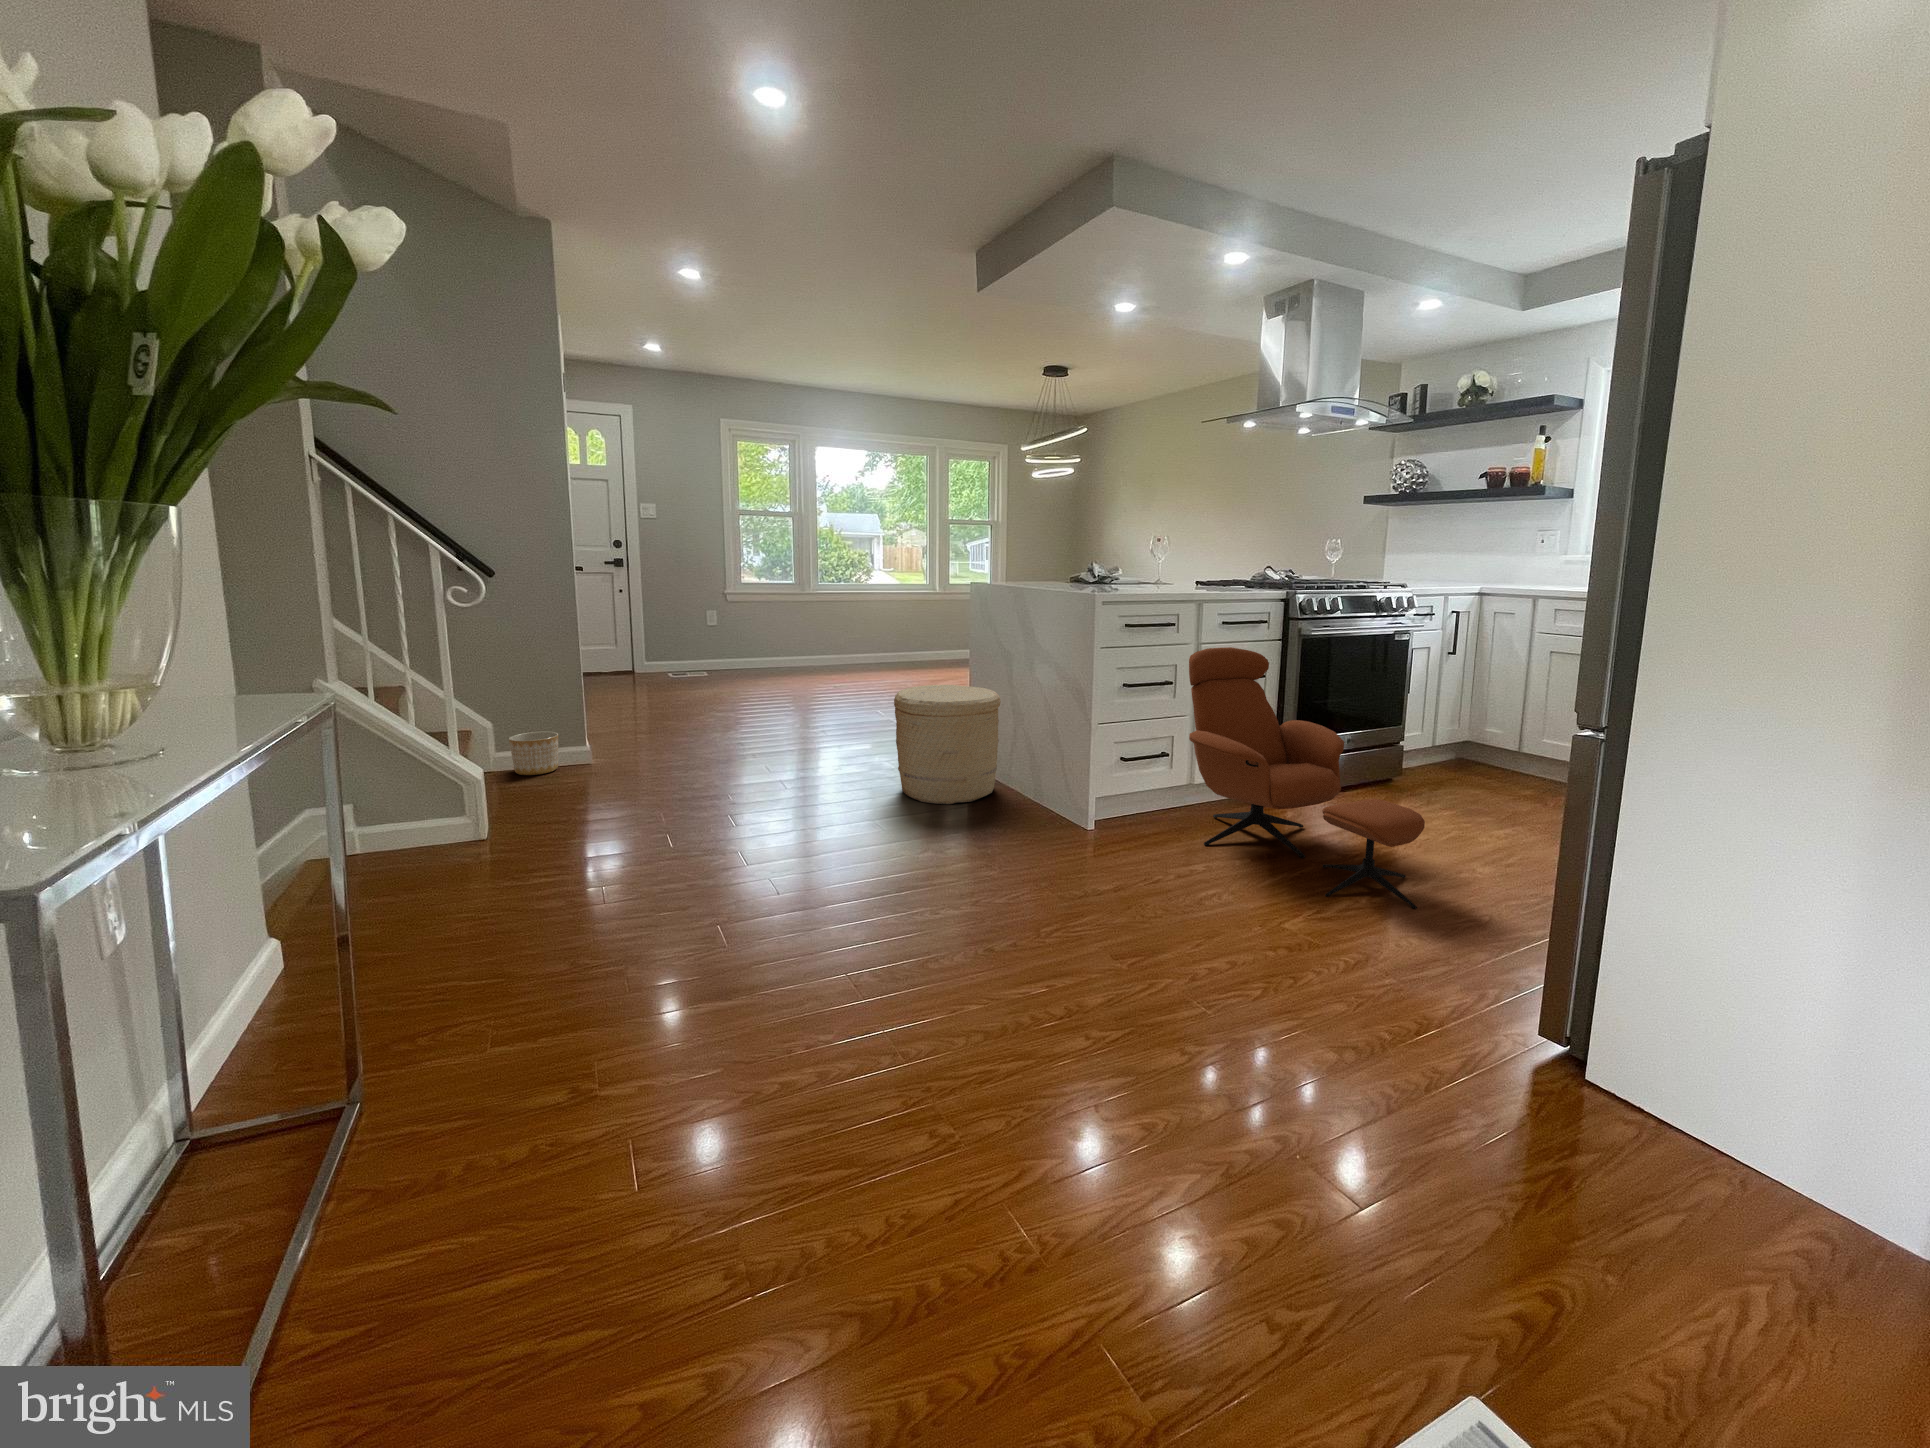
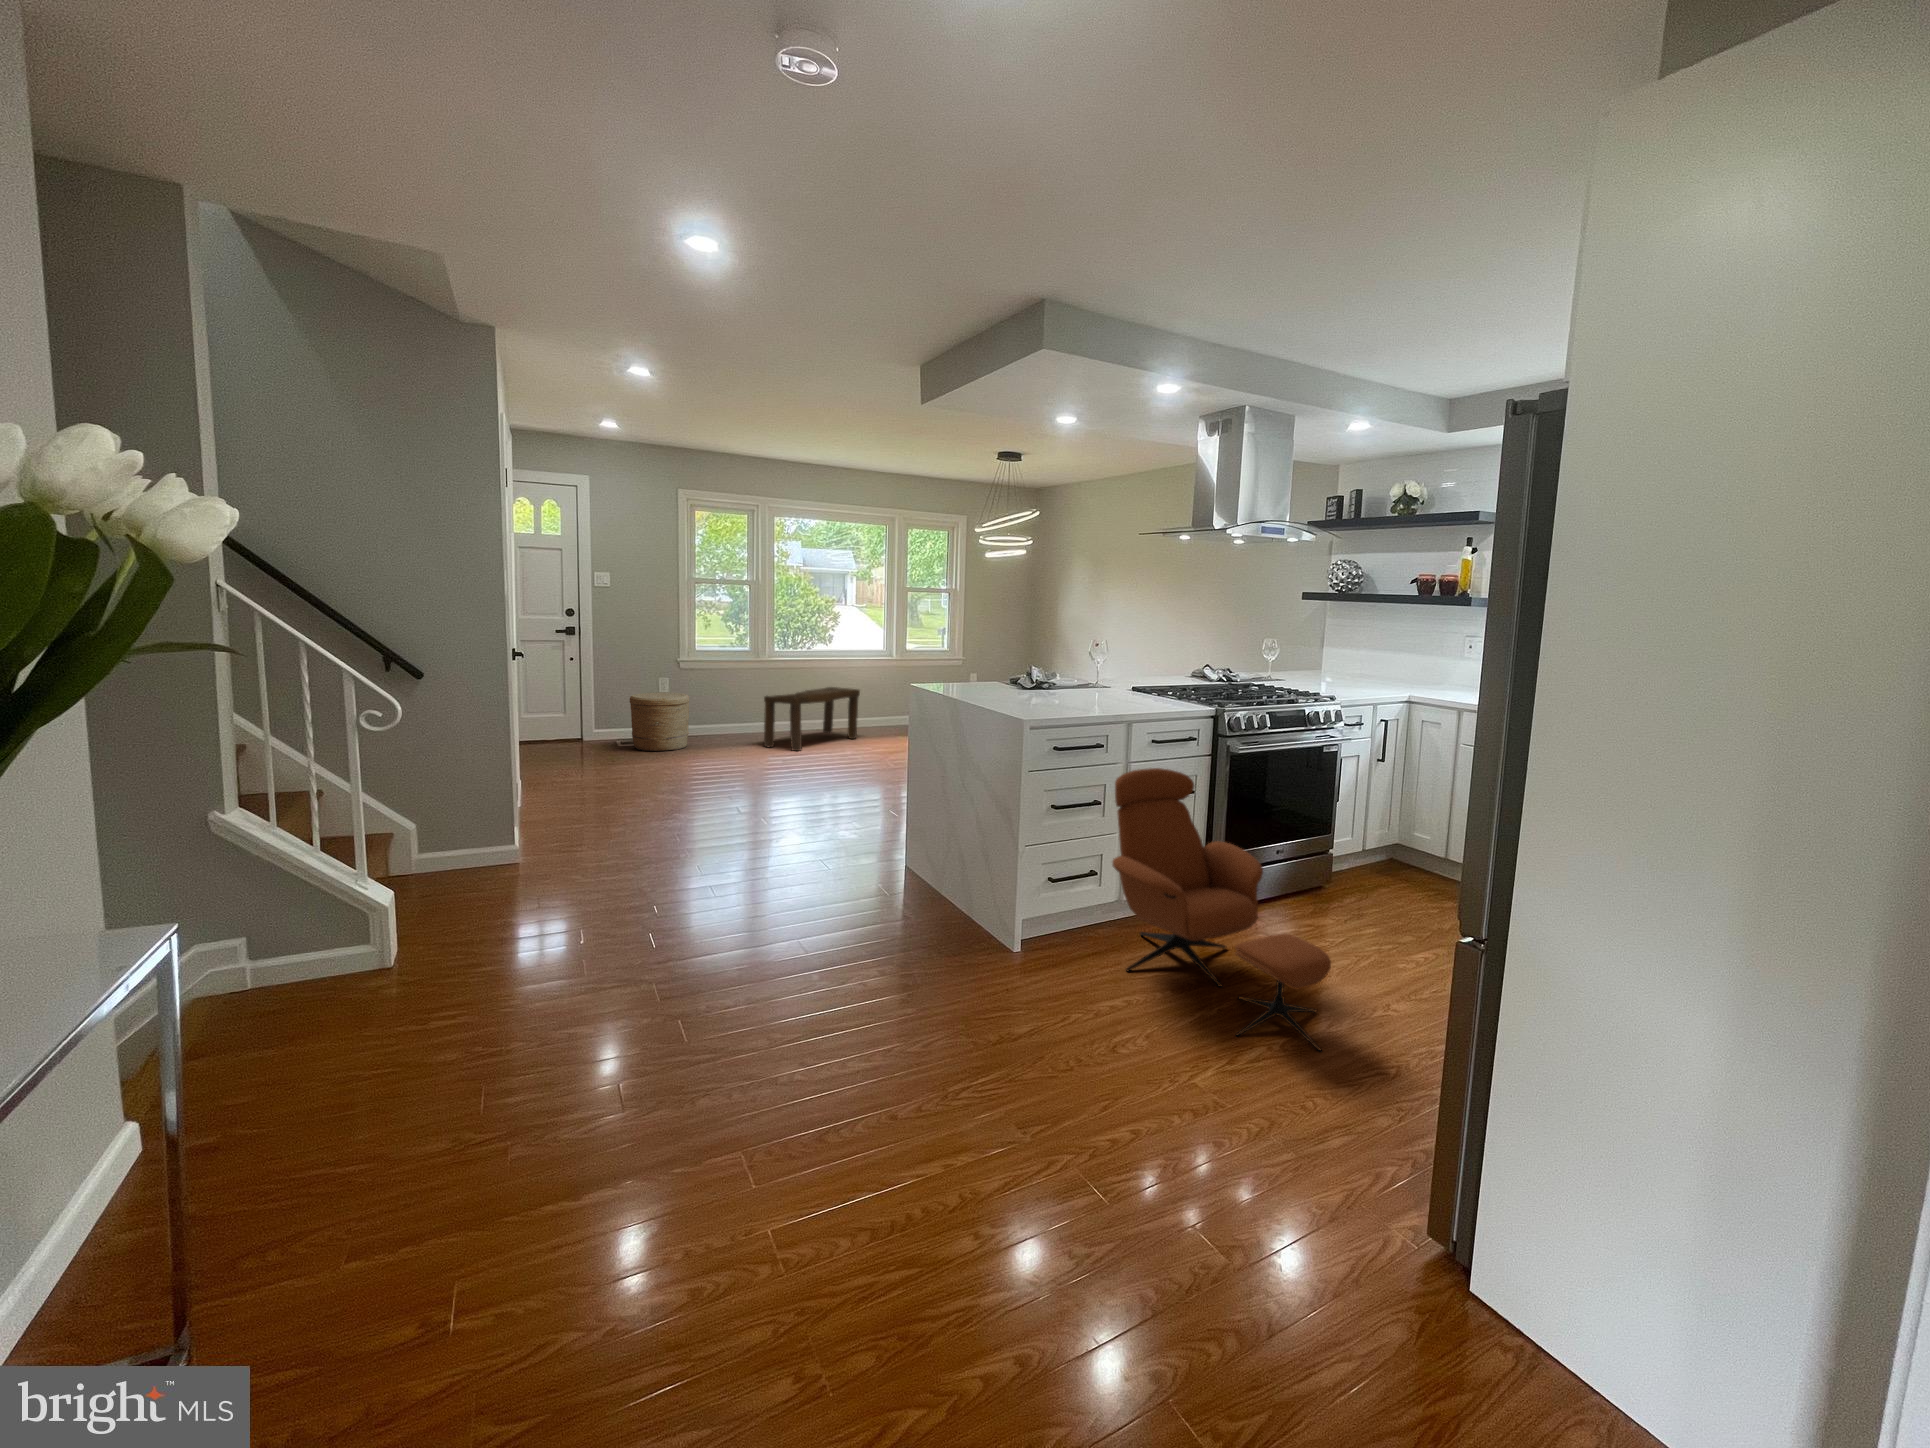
bench: none [813,617,906,678] -> present [764,687,860,751]
woven basket: present [894,685,1001,804] -> present [630,692,689,751]
planter: present [509,732,558,775] -> none [432,831,485,878]

